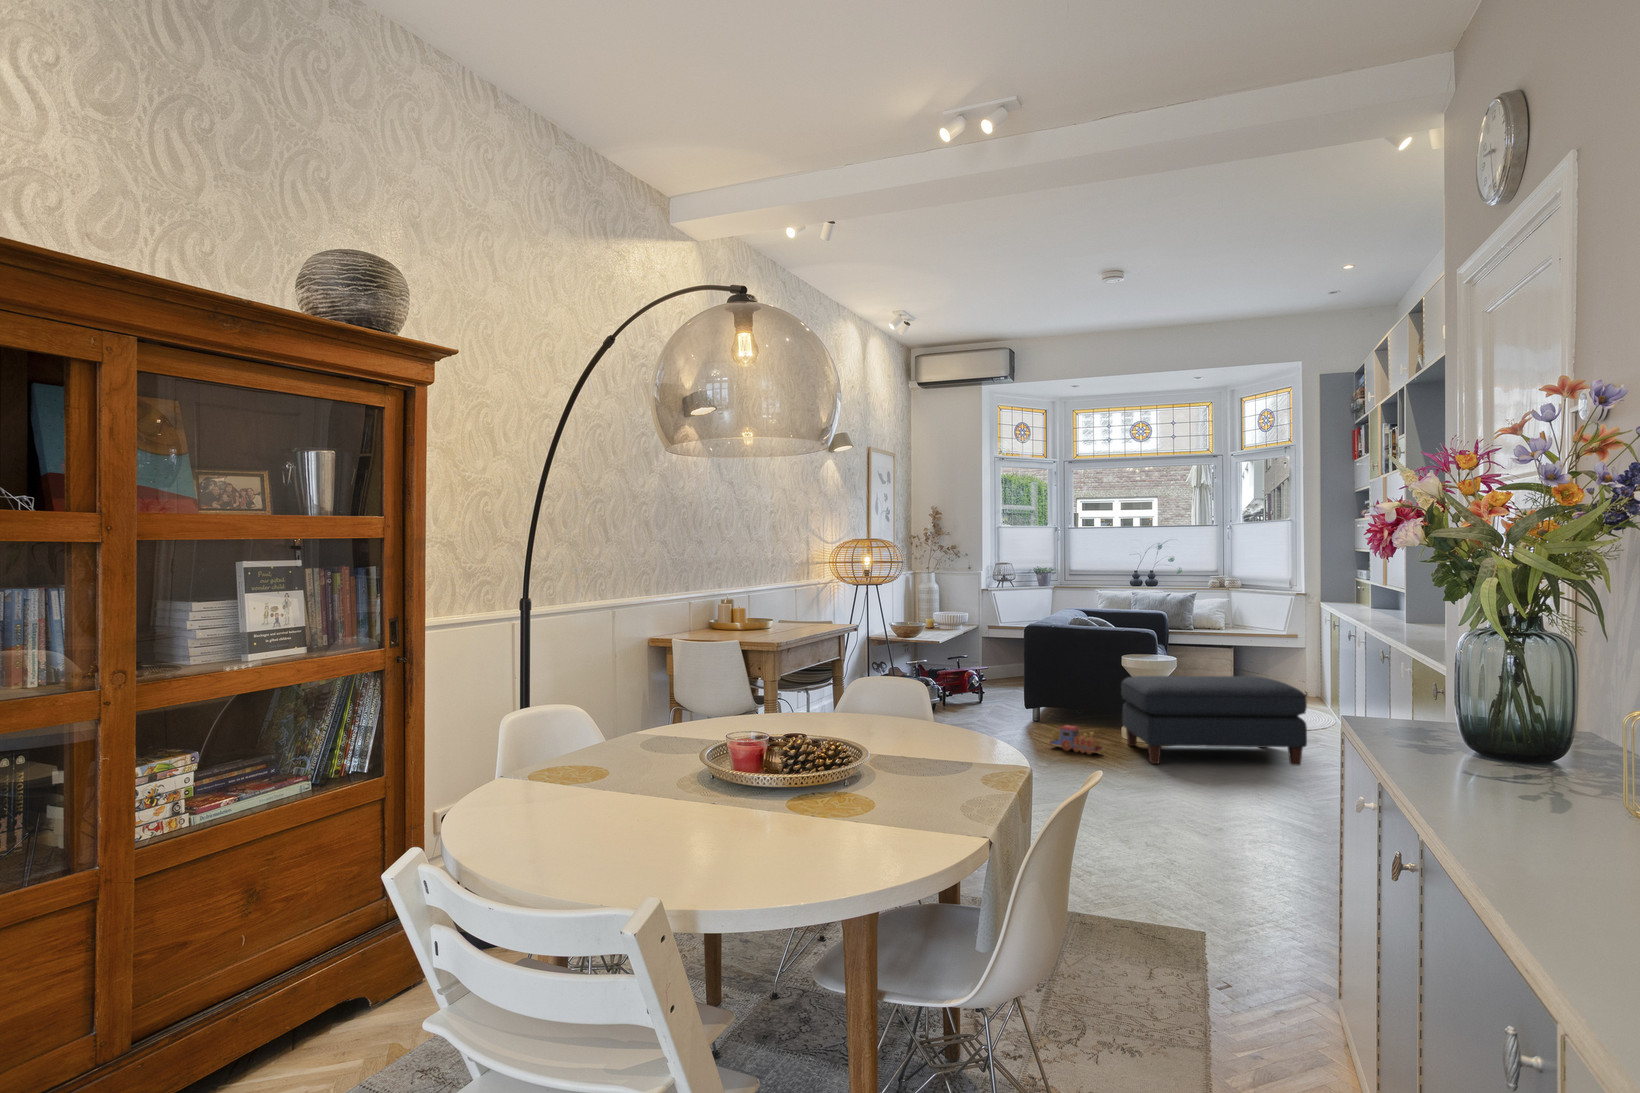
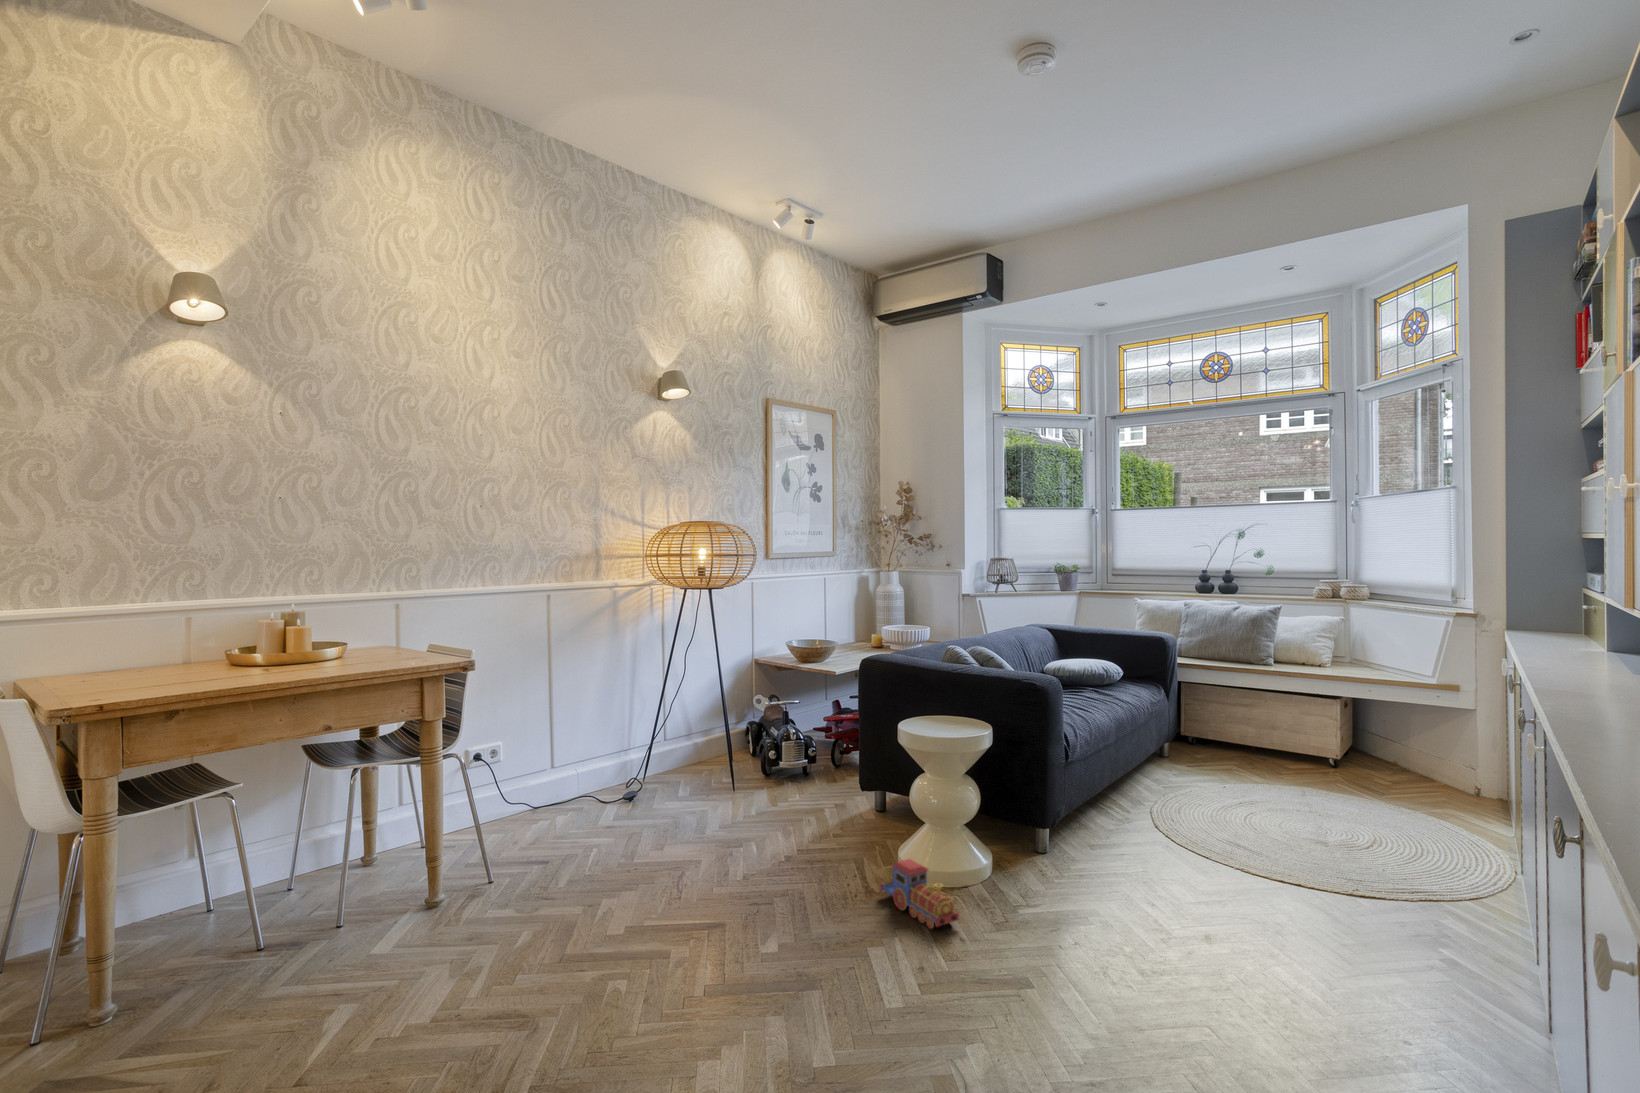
ottoman: present [1121,676,1307,766] -> none [1011,776,1399,1041]

